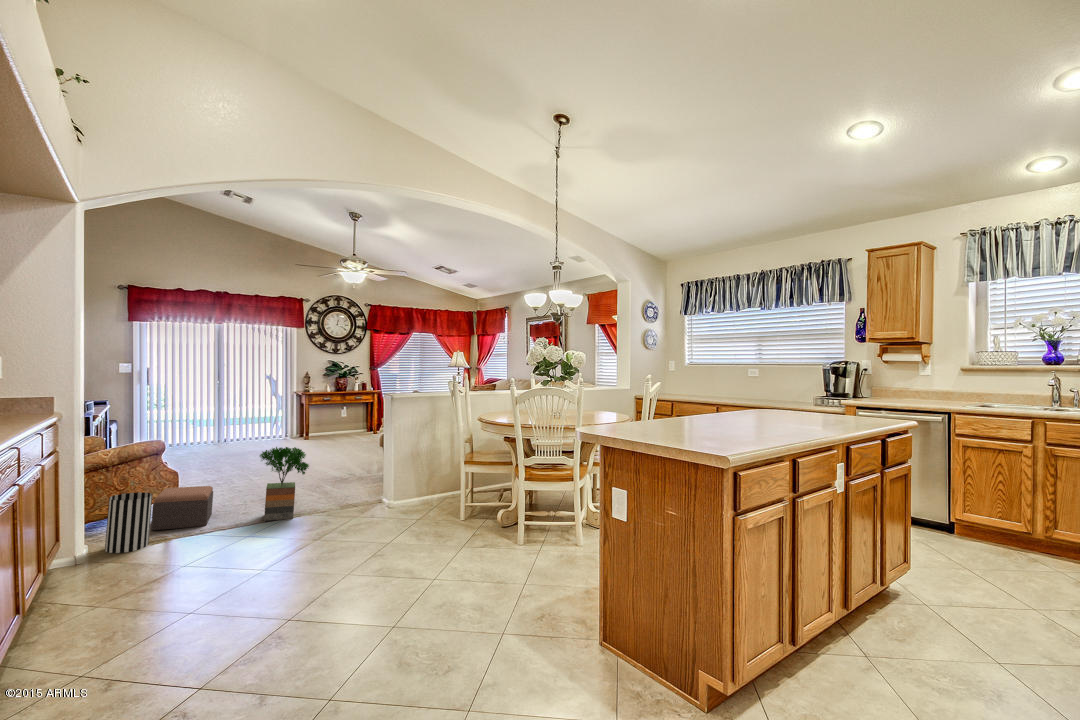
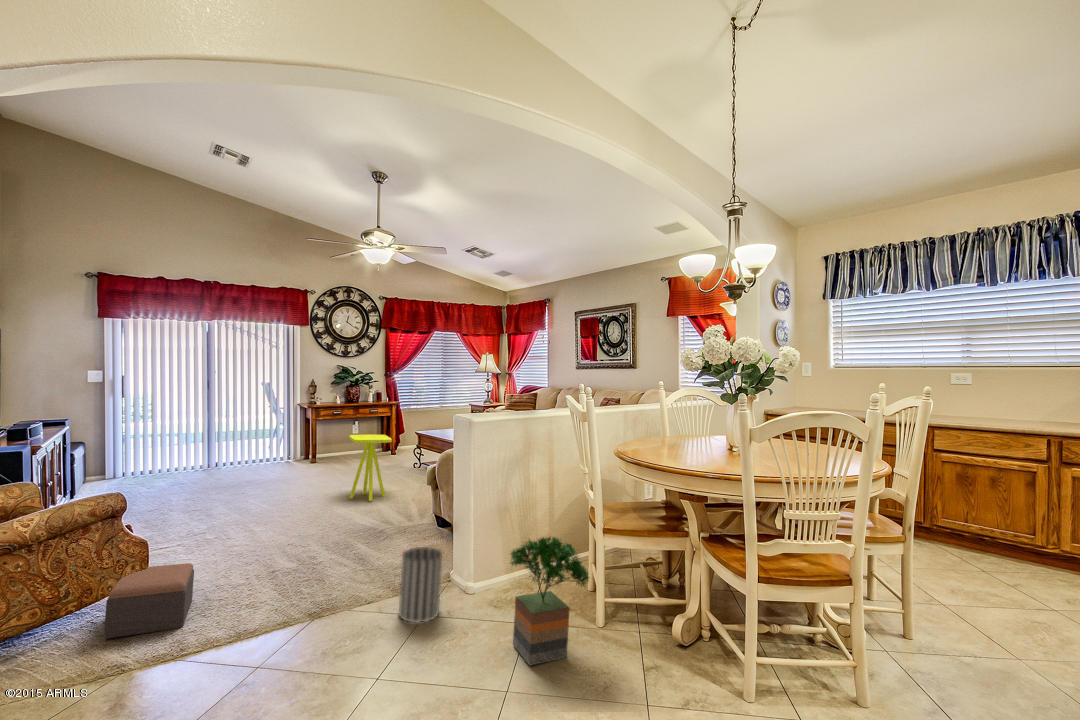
side table: none [334,411,369,462] -> present [349,434,392,501]
potted tree: present [260,447,309,521] -> present [510,537,590,665]
wastebasket: present [105,492,152,553] -> present [399,547,442,622]

